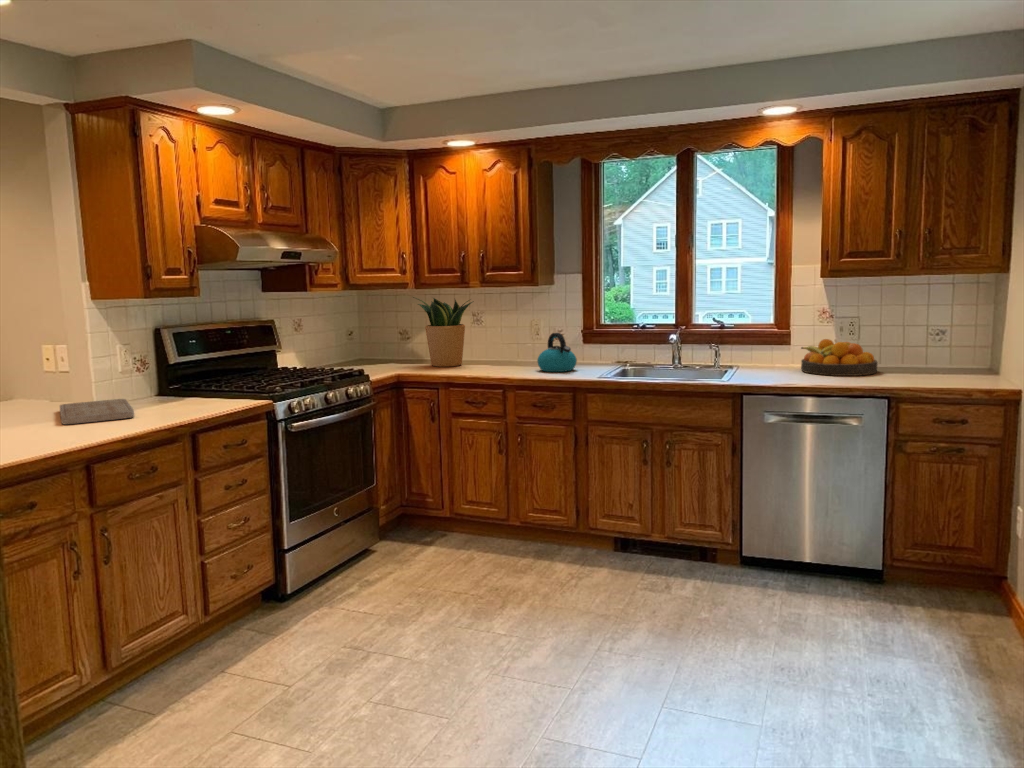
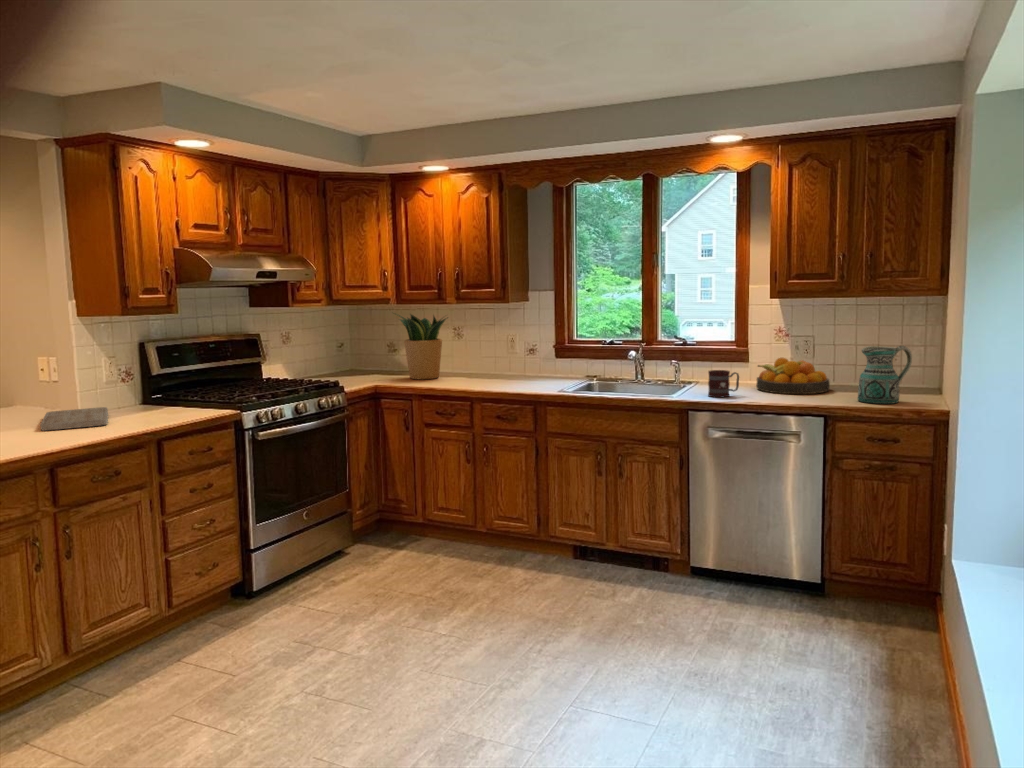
ceramic pitcher: none [915,324,970,384] -> present [858,346,912,404]
kettle: present [537,333,577,372] -> none [505,348,542,386]
mug: none [758,352,790,380] -> present [708,370,739,397]

